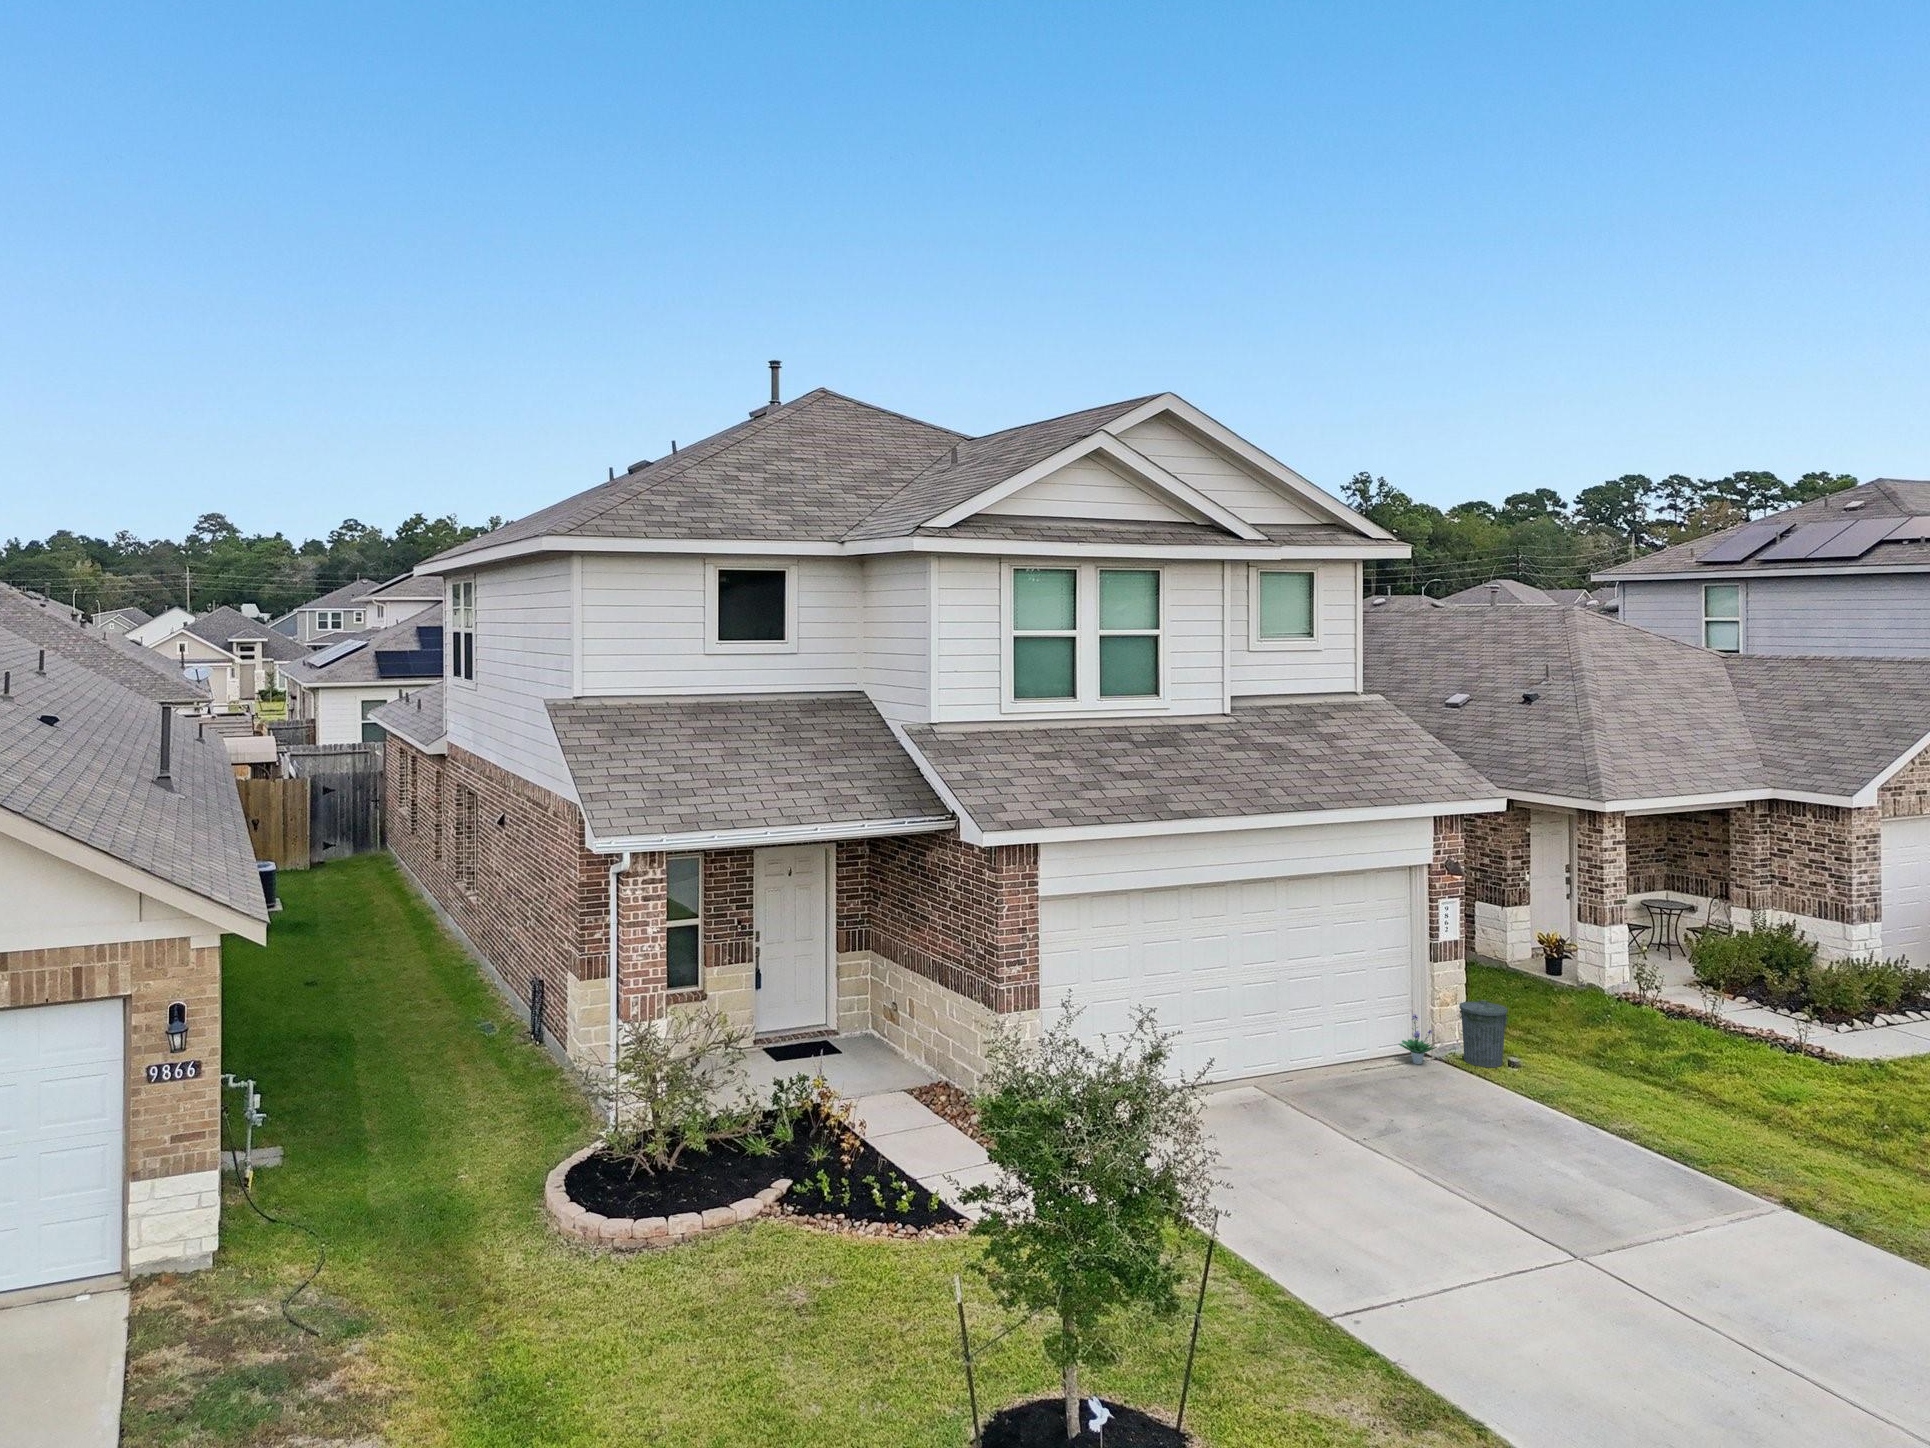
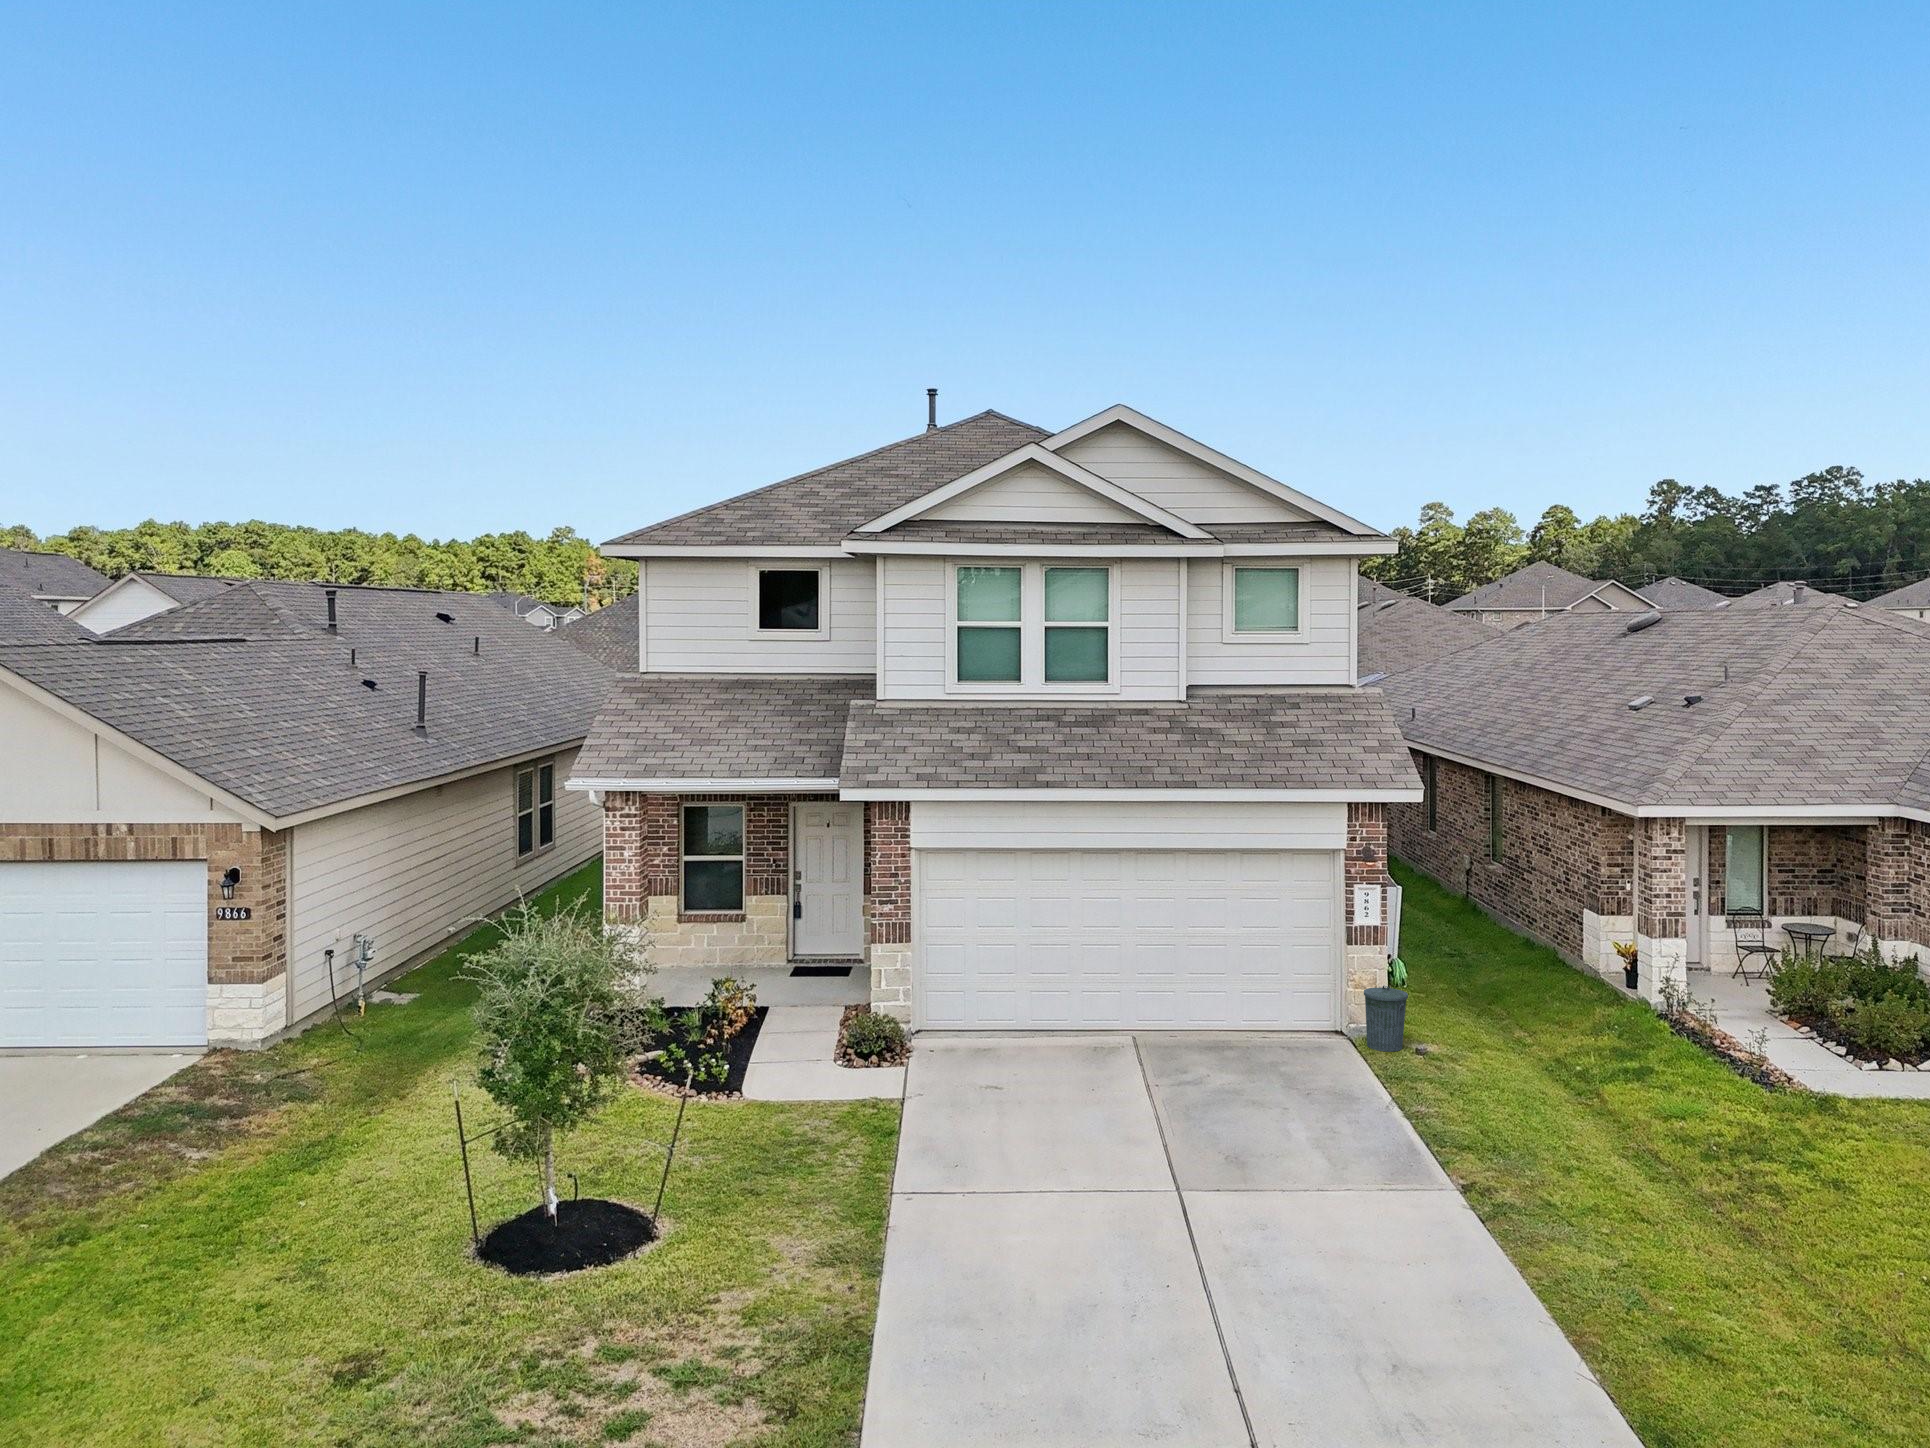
potted plant: present [1399,1014,1436,1064] -> none [1300,993,1333,1041]

